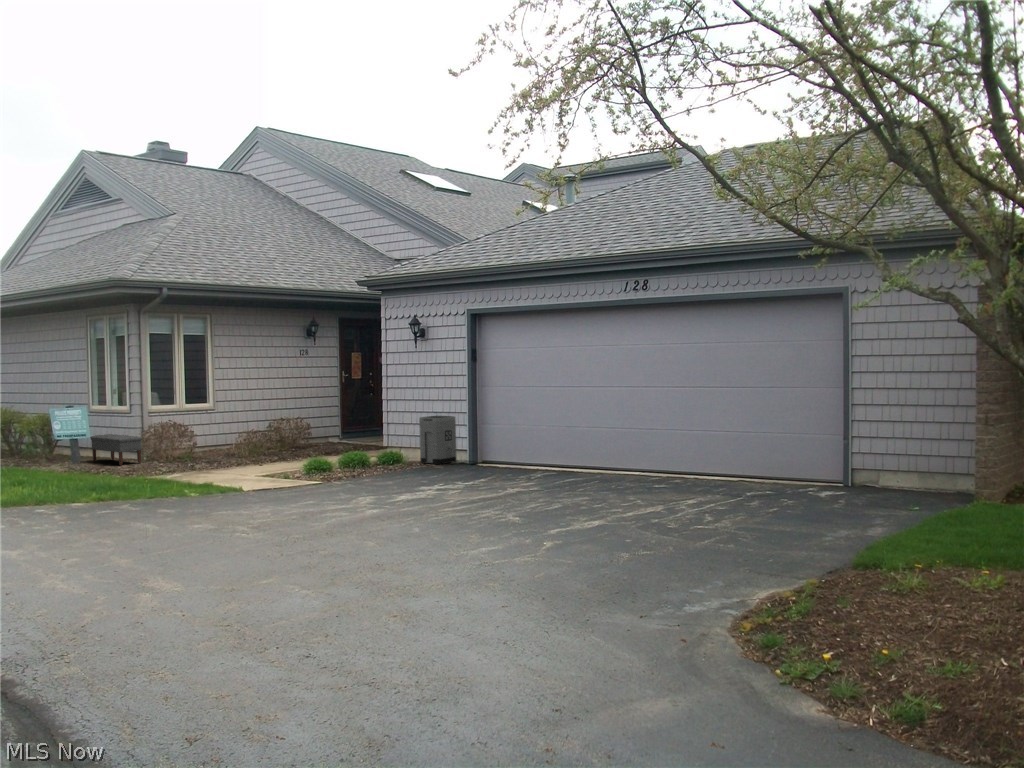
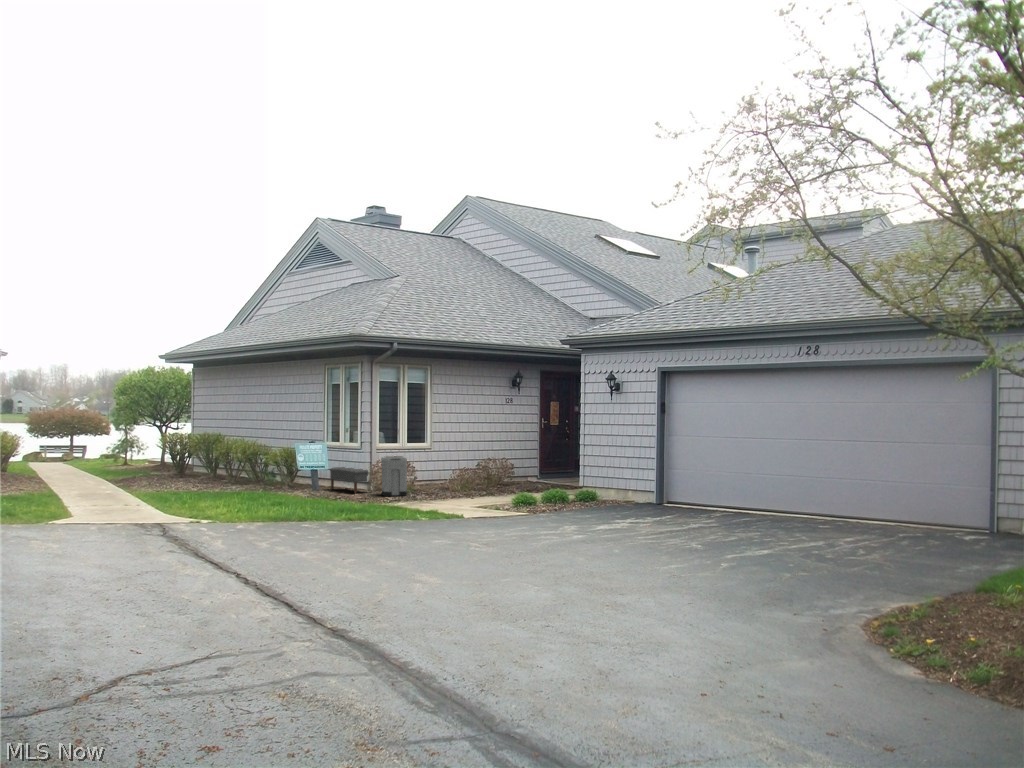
trash can: present [419,416,457,464] -> present [381,456,407,496]

